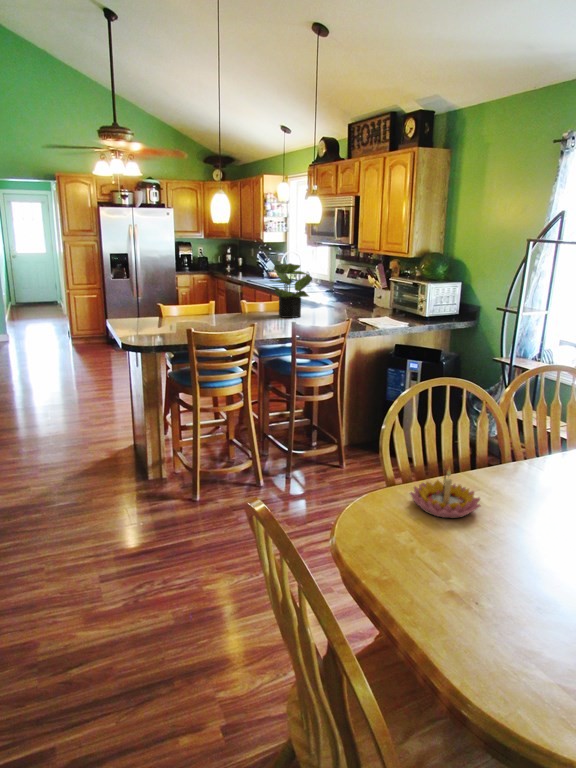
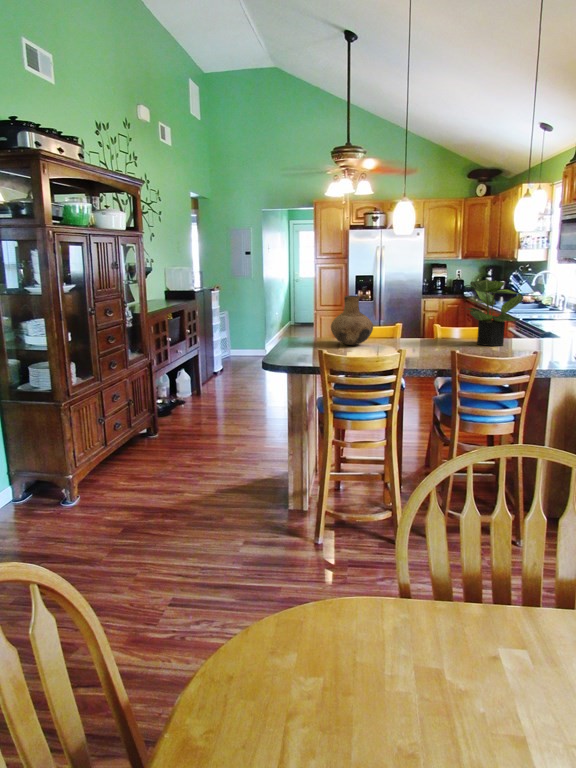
vase: none [160,279,199,324] -> present [331,296,373,345]
candle holder: present [410,468,480,518] -> none [358,602,483,702]

